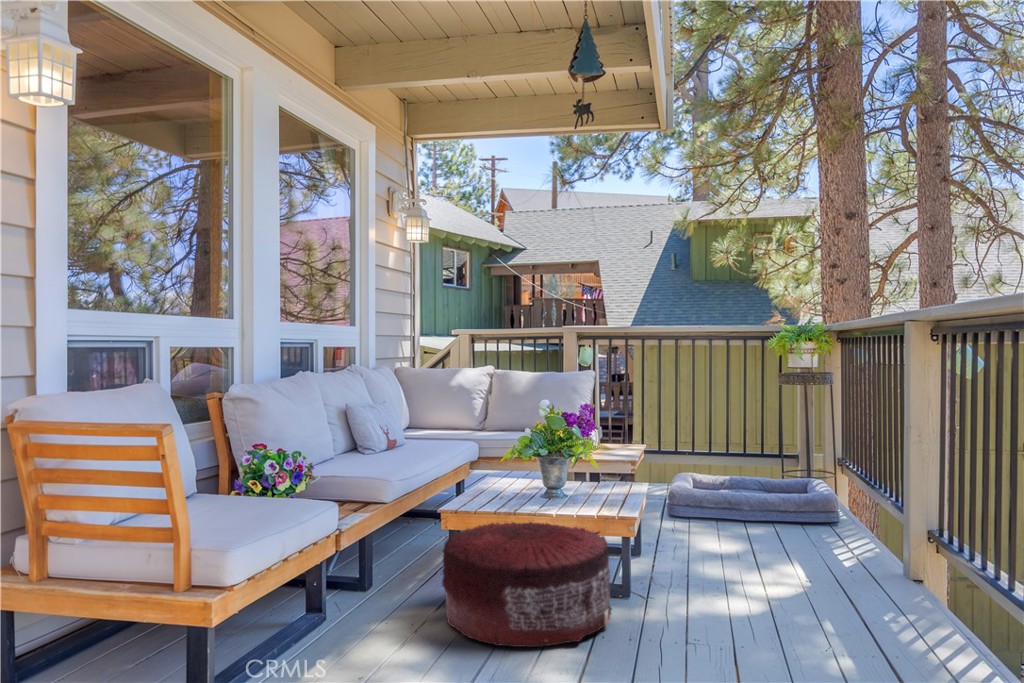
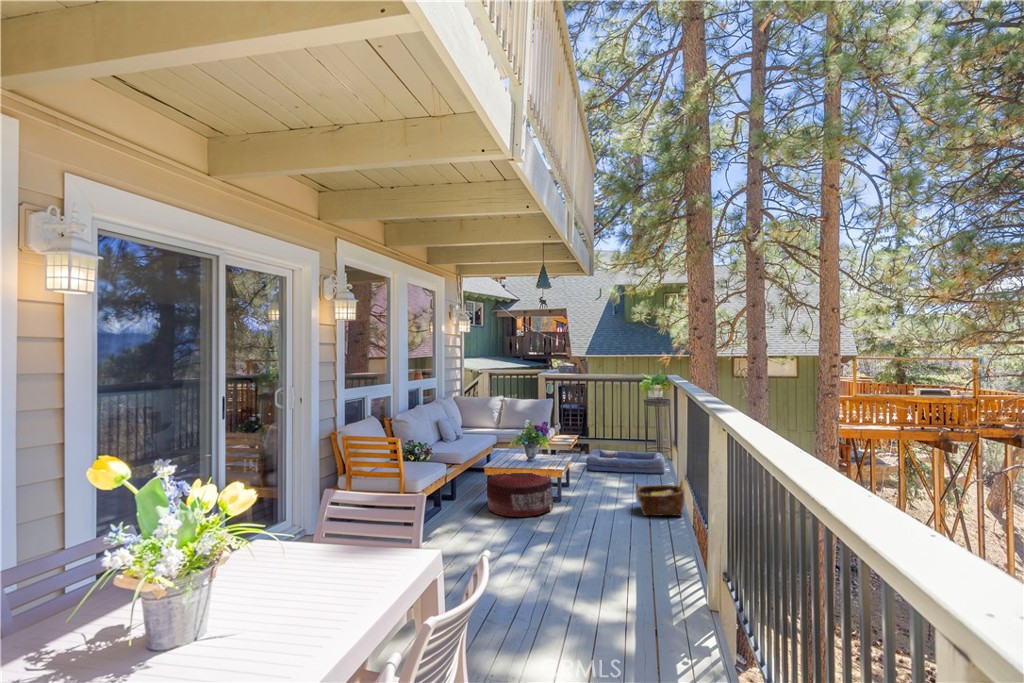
woven basket: none [824,550,966,648] -> present [635,481,685,516]

